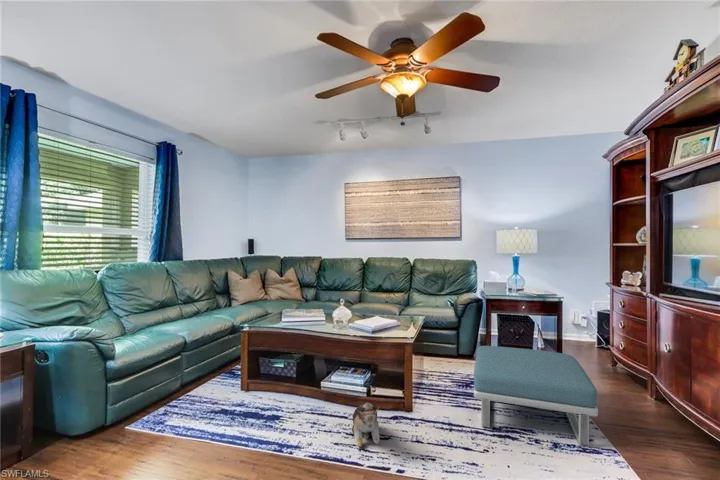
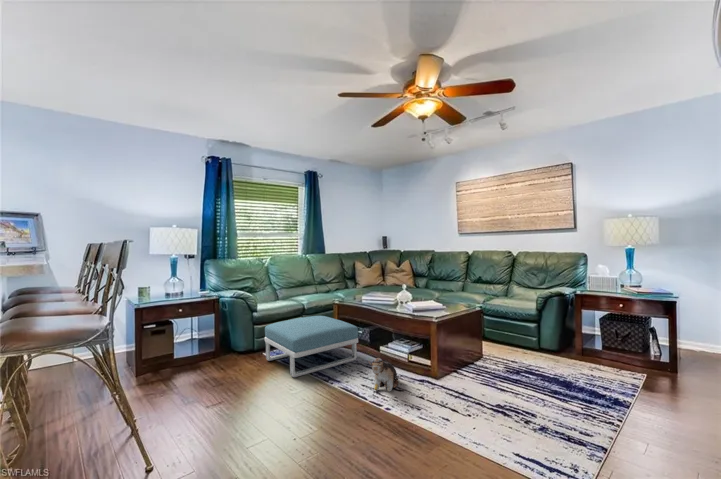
footstool: present [473,346,598,445] -> present [264,316,358,377]

